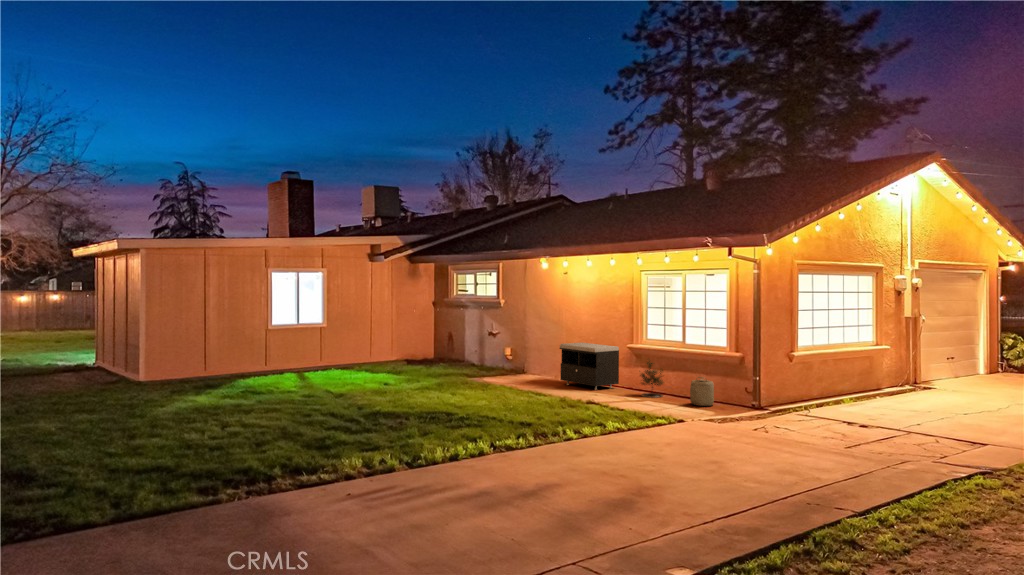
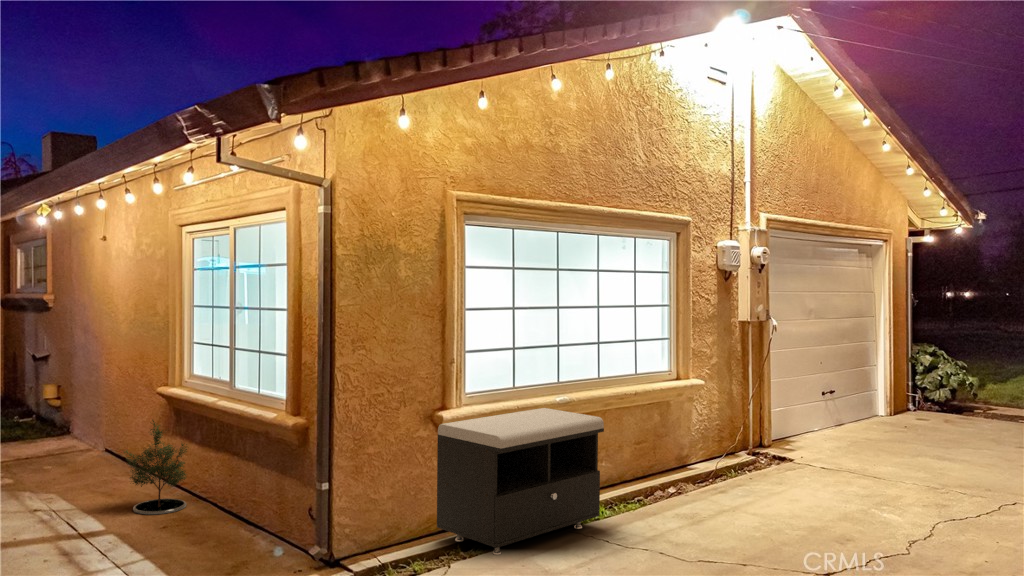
storage bench: present [560,343,619,390] -> present [437,408,604,555]
basket: present [690,377,714,406] -> none [188,473,258,550]

